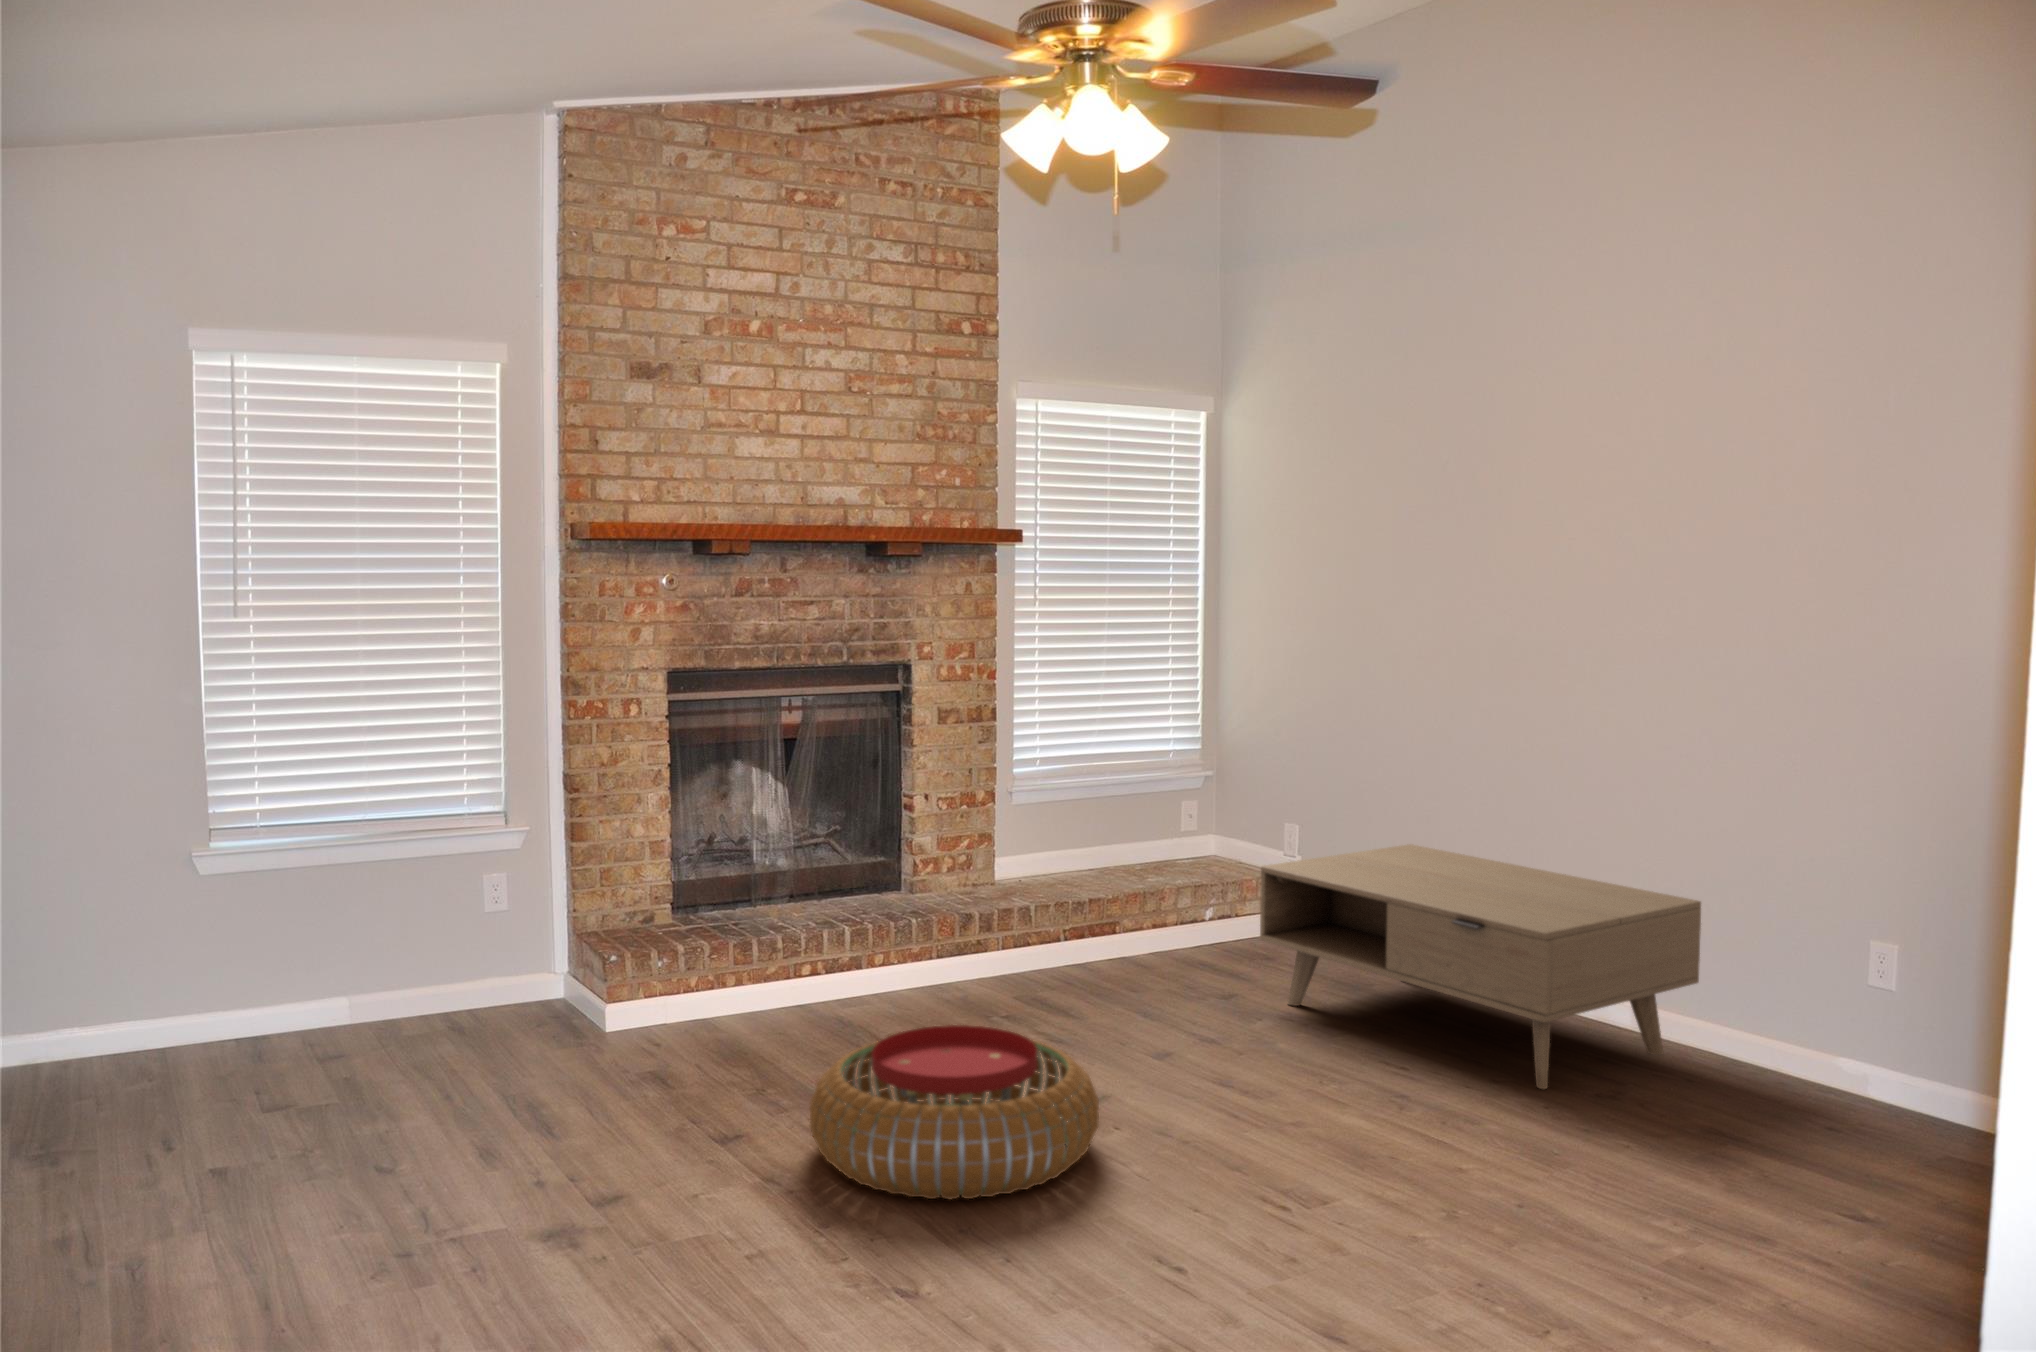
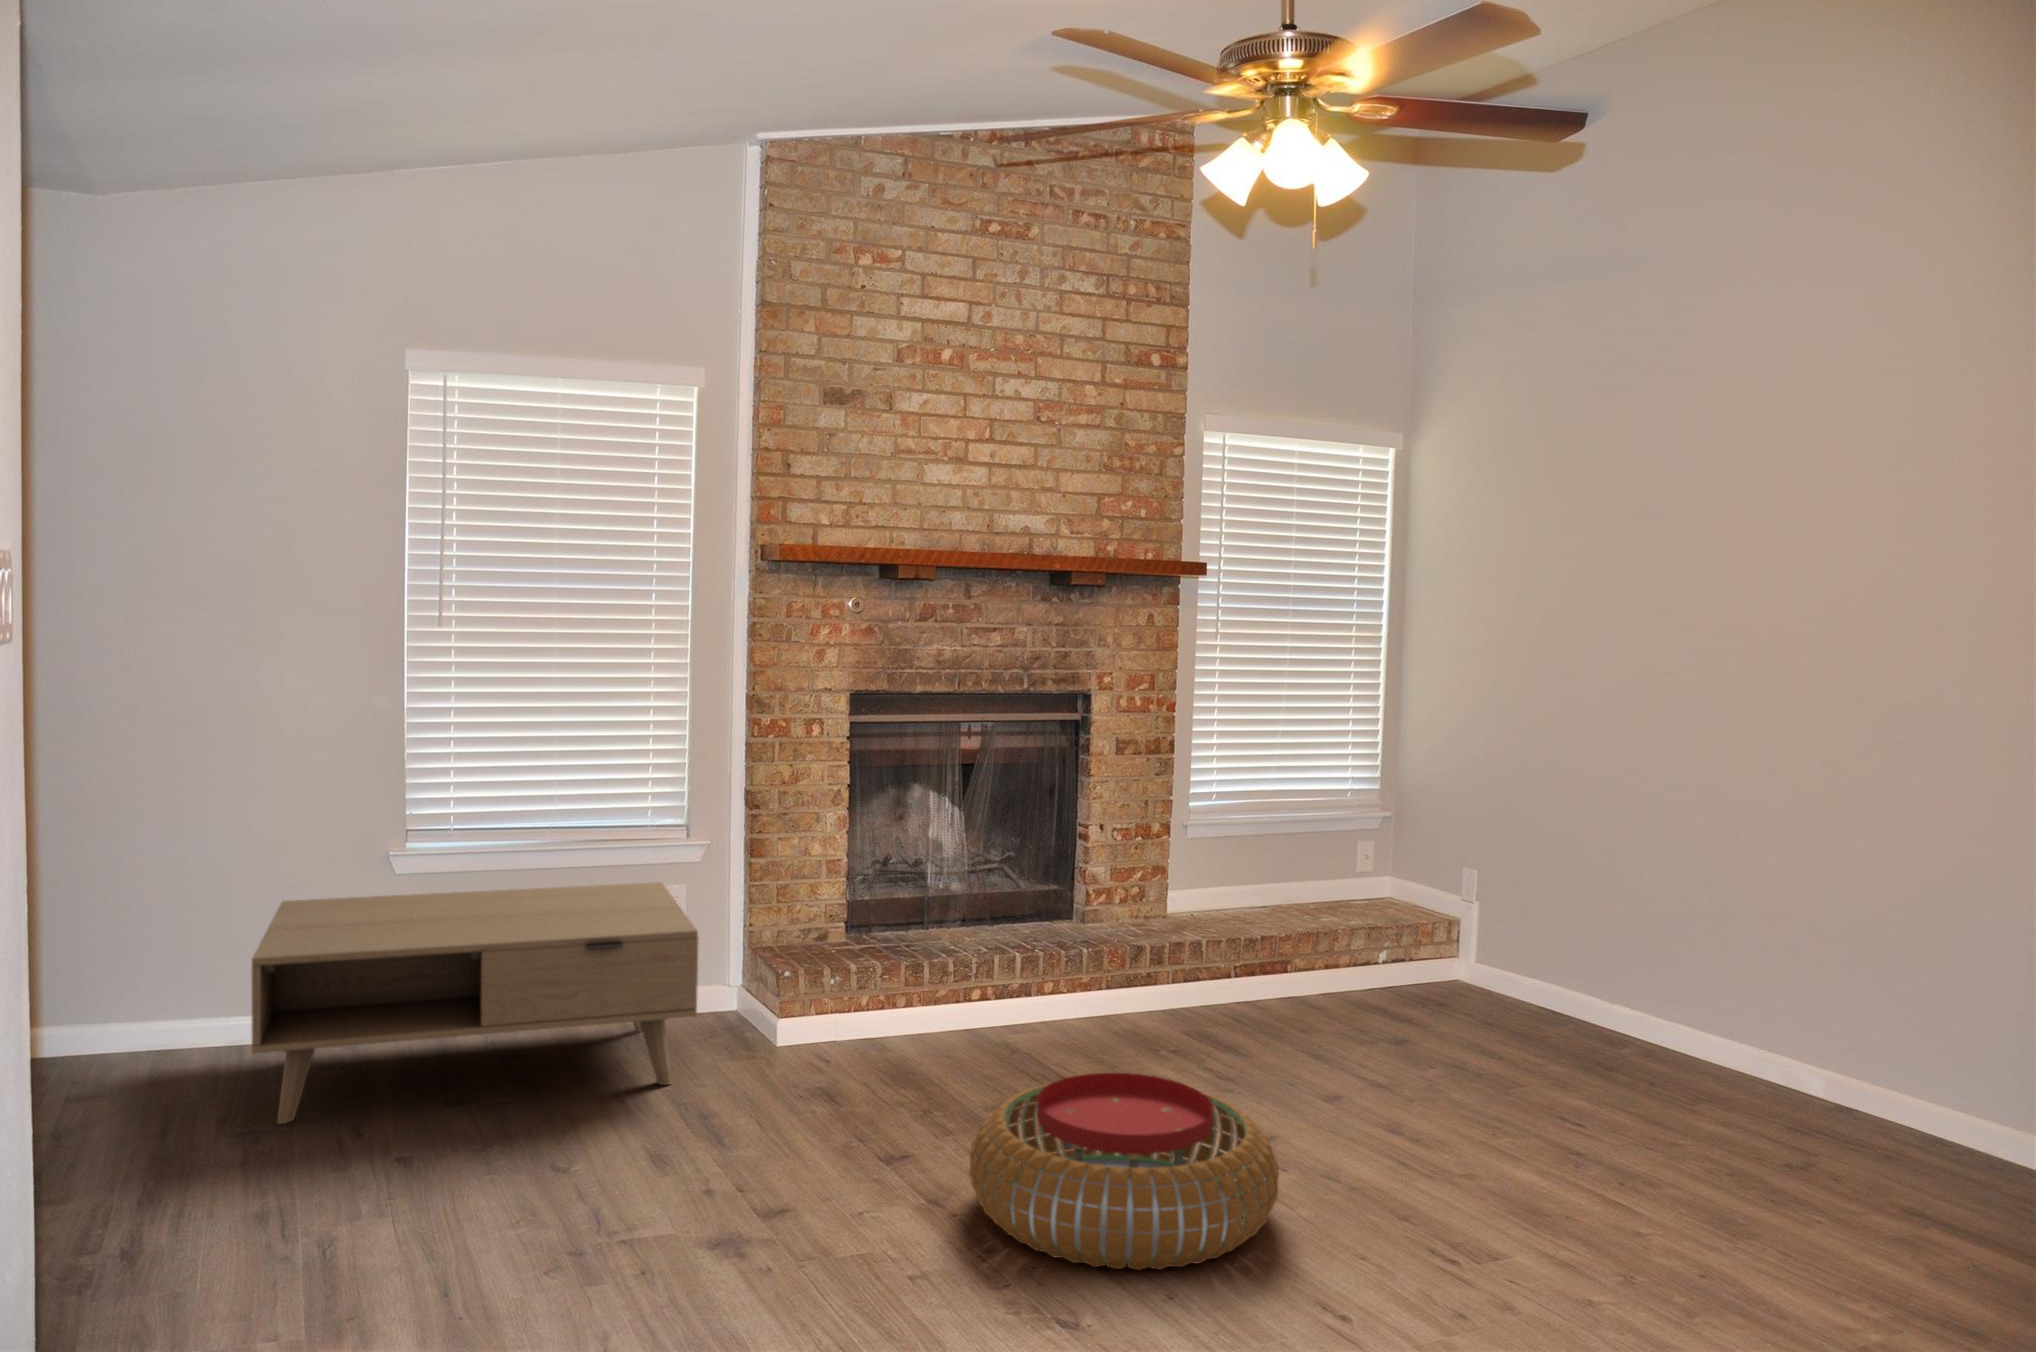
coffee table: present [1260,844,1701,1089] -> present [252,882,698,1124]

